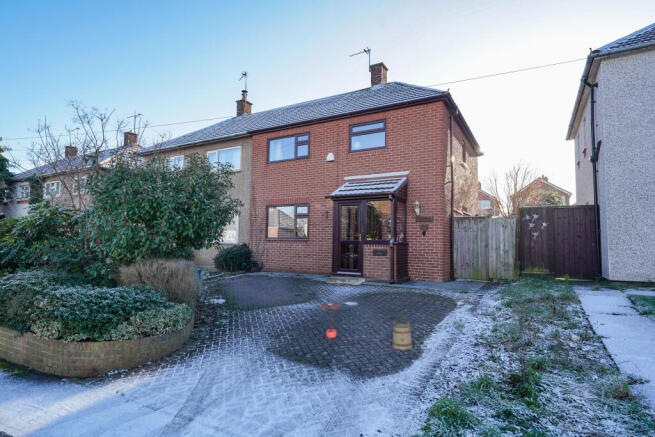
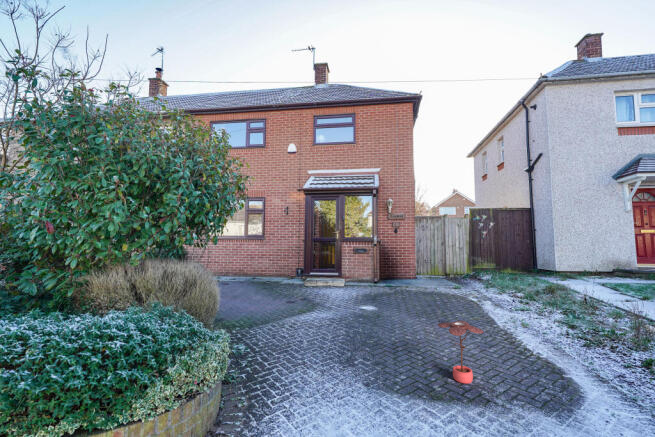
bucket: present [392,314,412,350] -> none [577,333,624,395]

